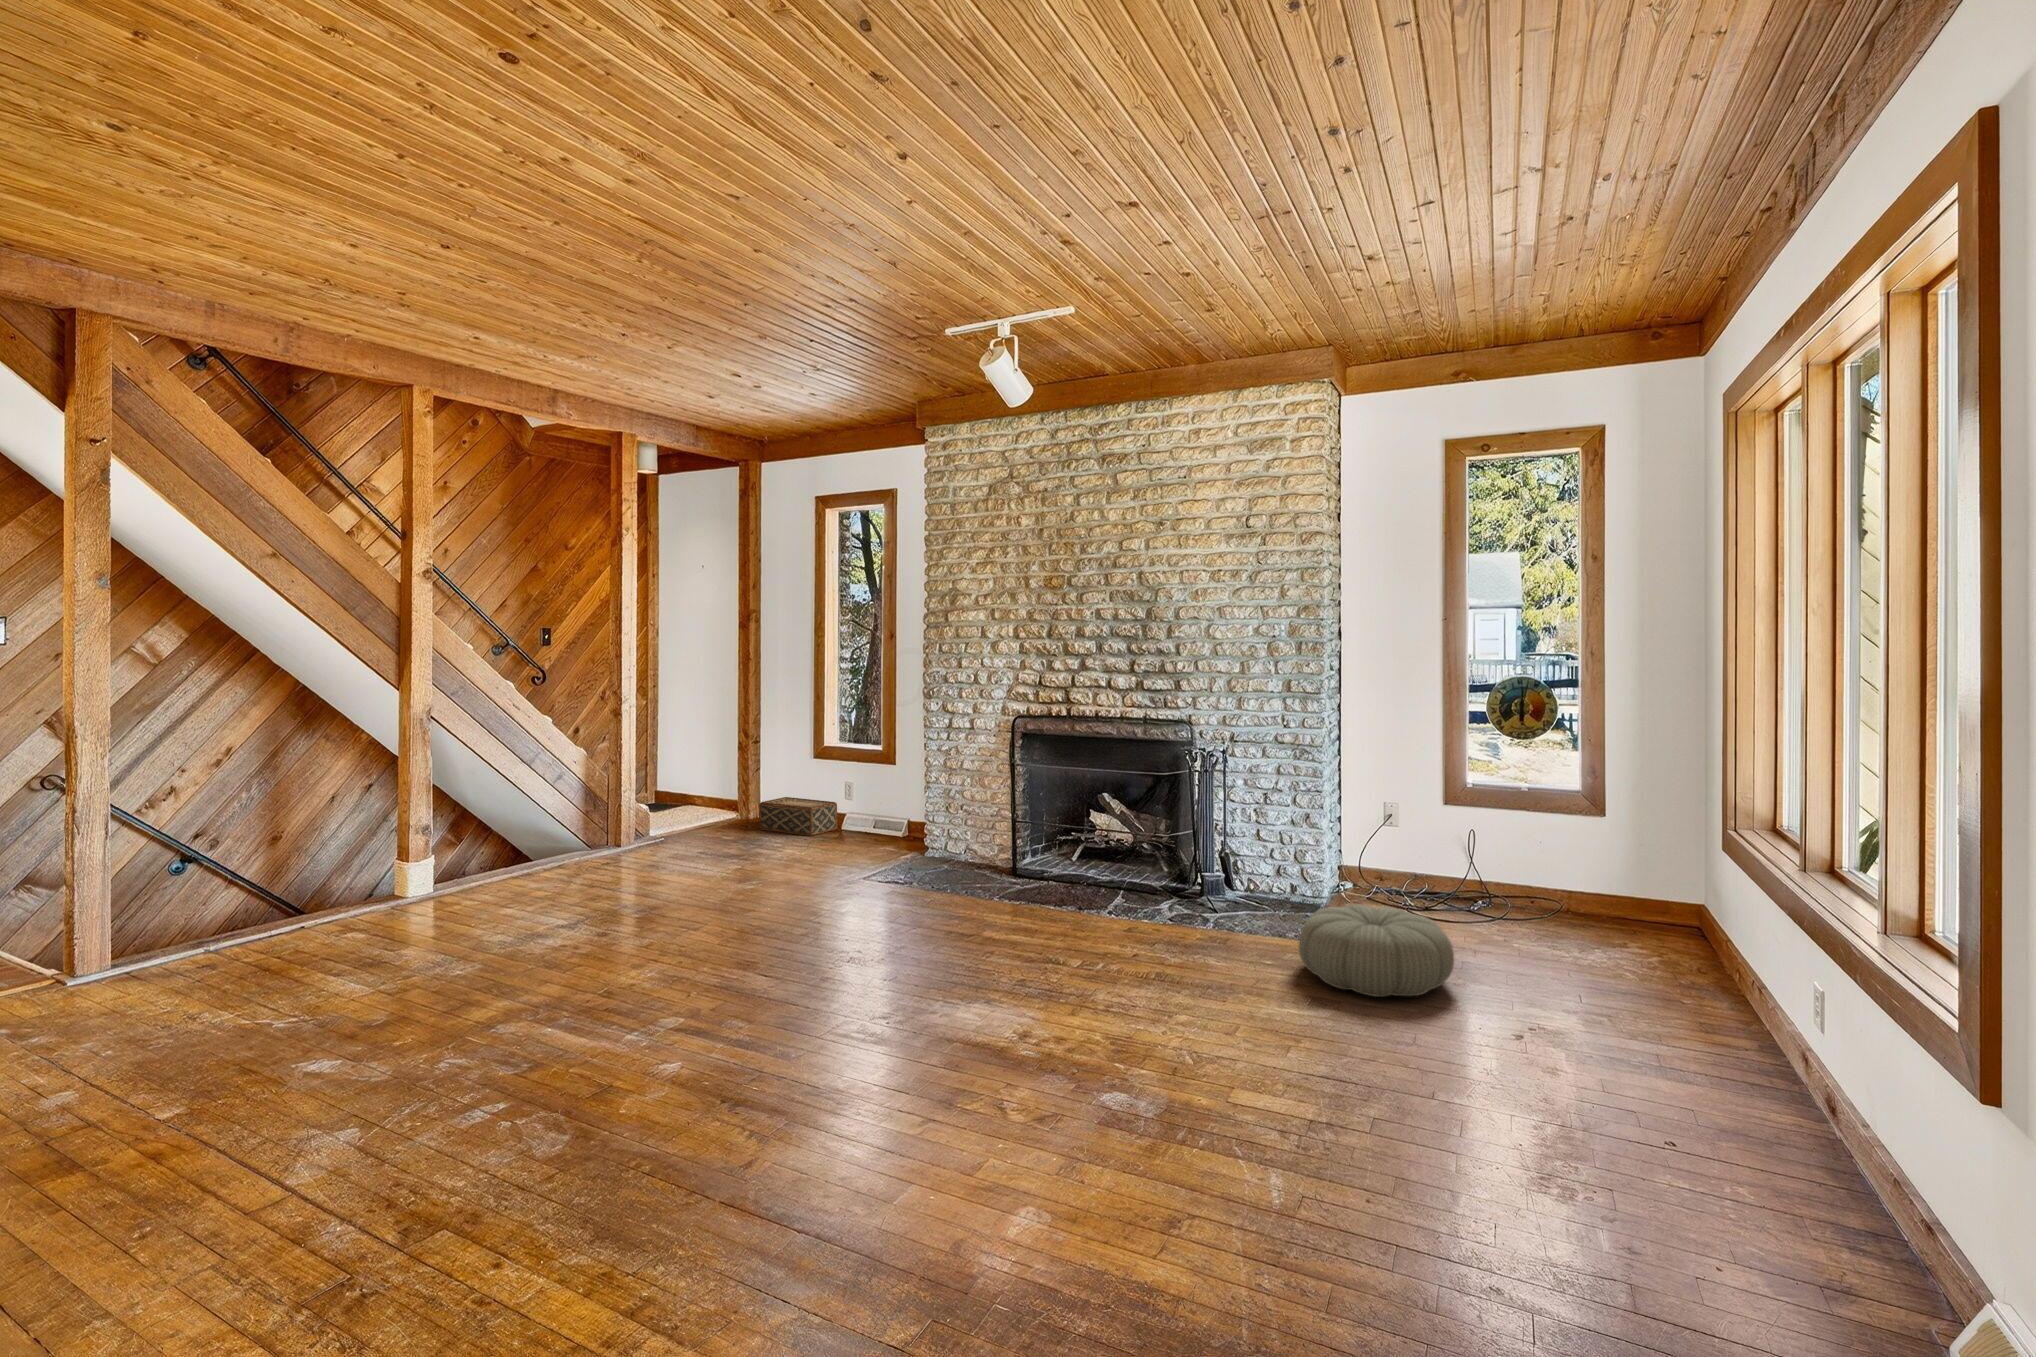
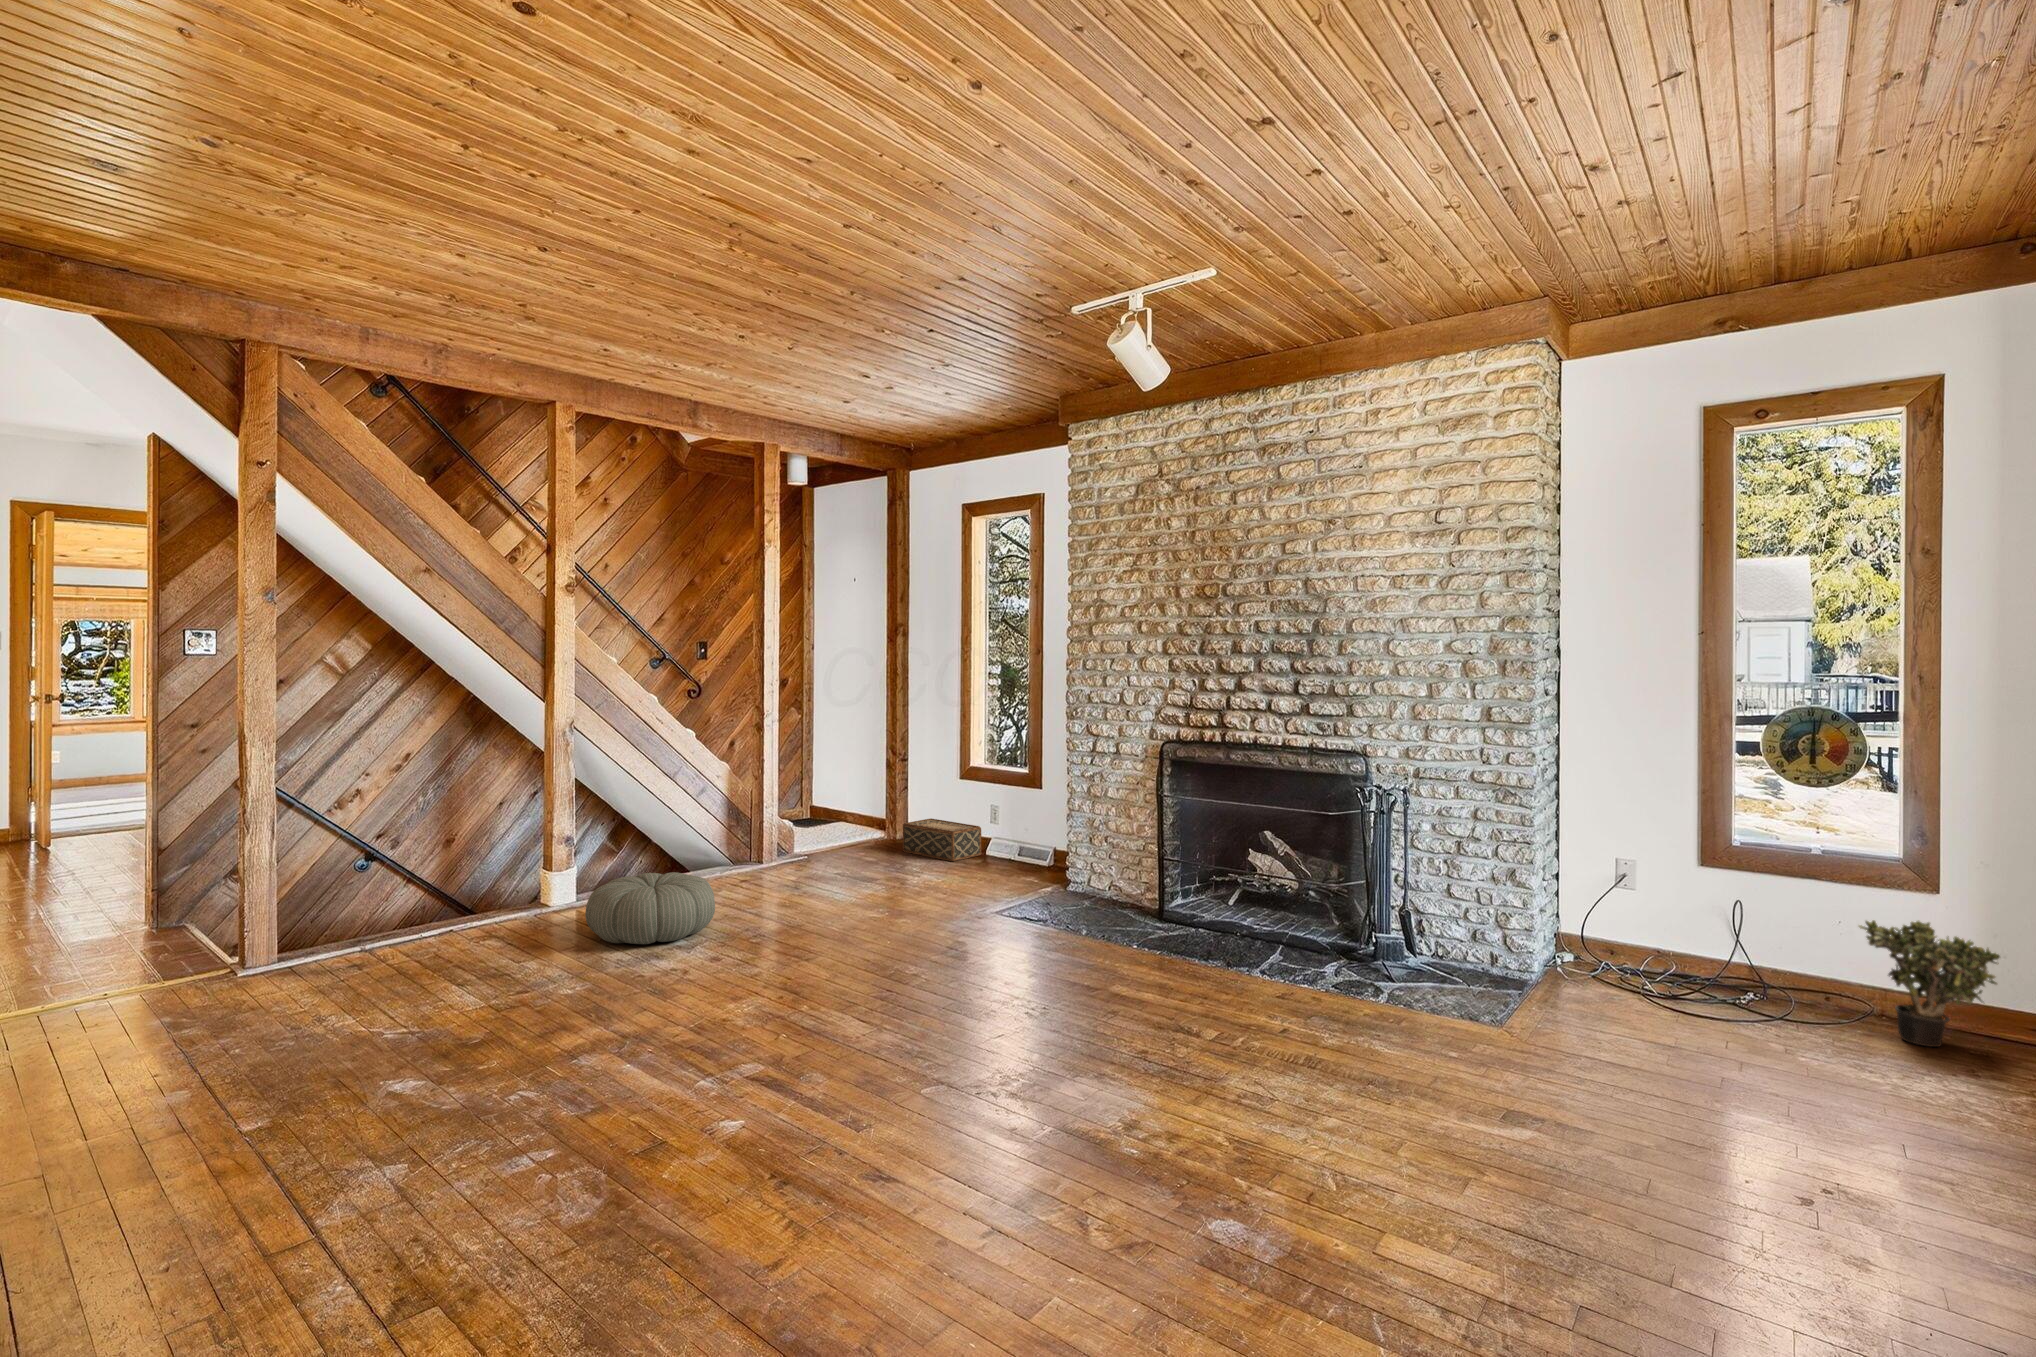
potted plant: none [1553,837,1644,931] -> present [1859,920,2000,1047]
pouf: present [1299,904,1454,997] -> present [585,872,715,944]

